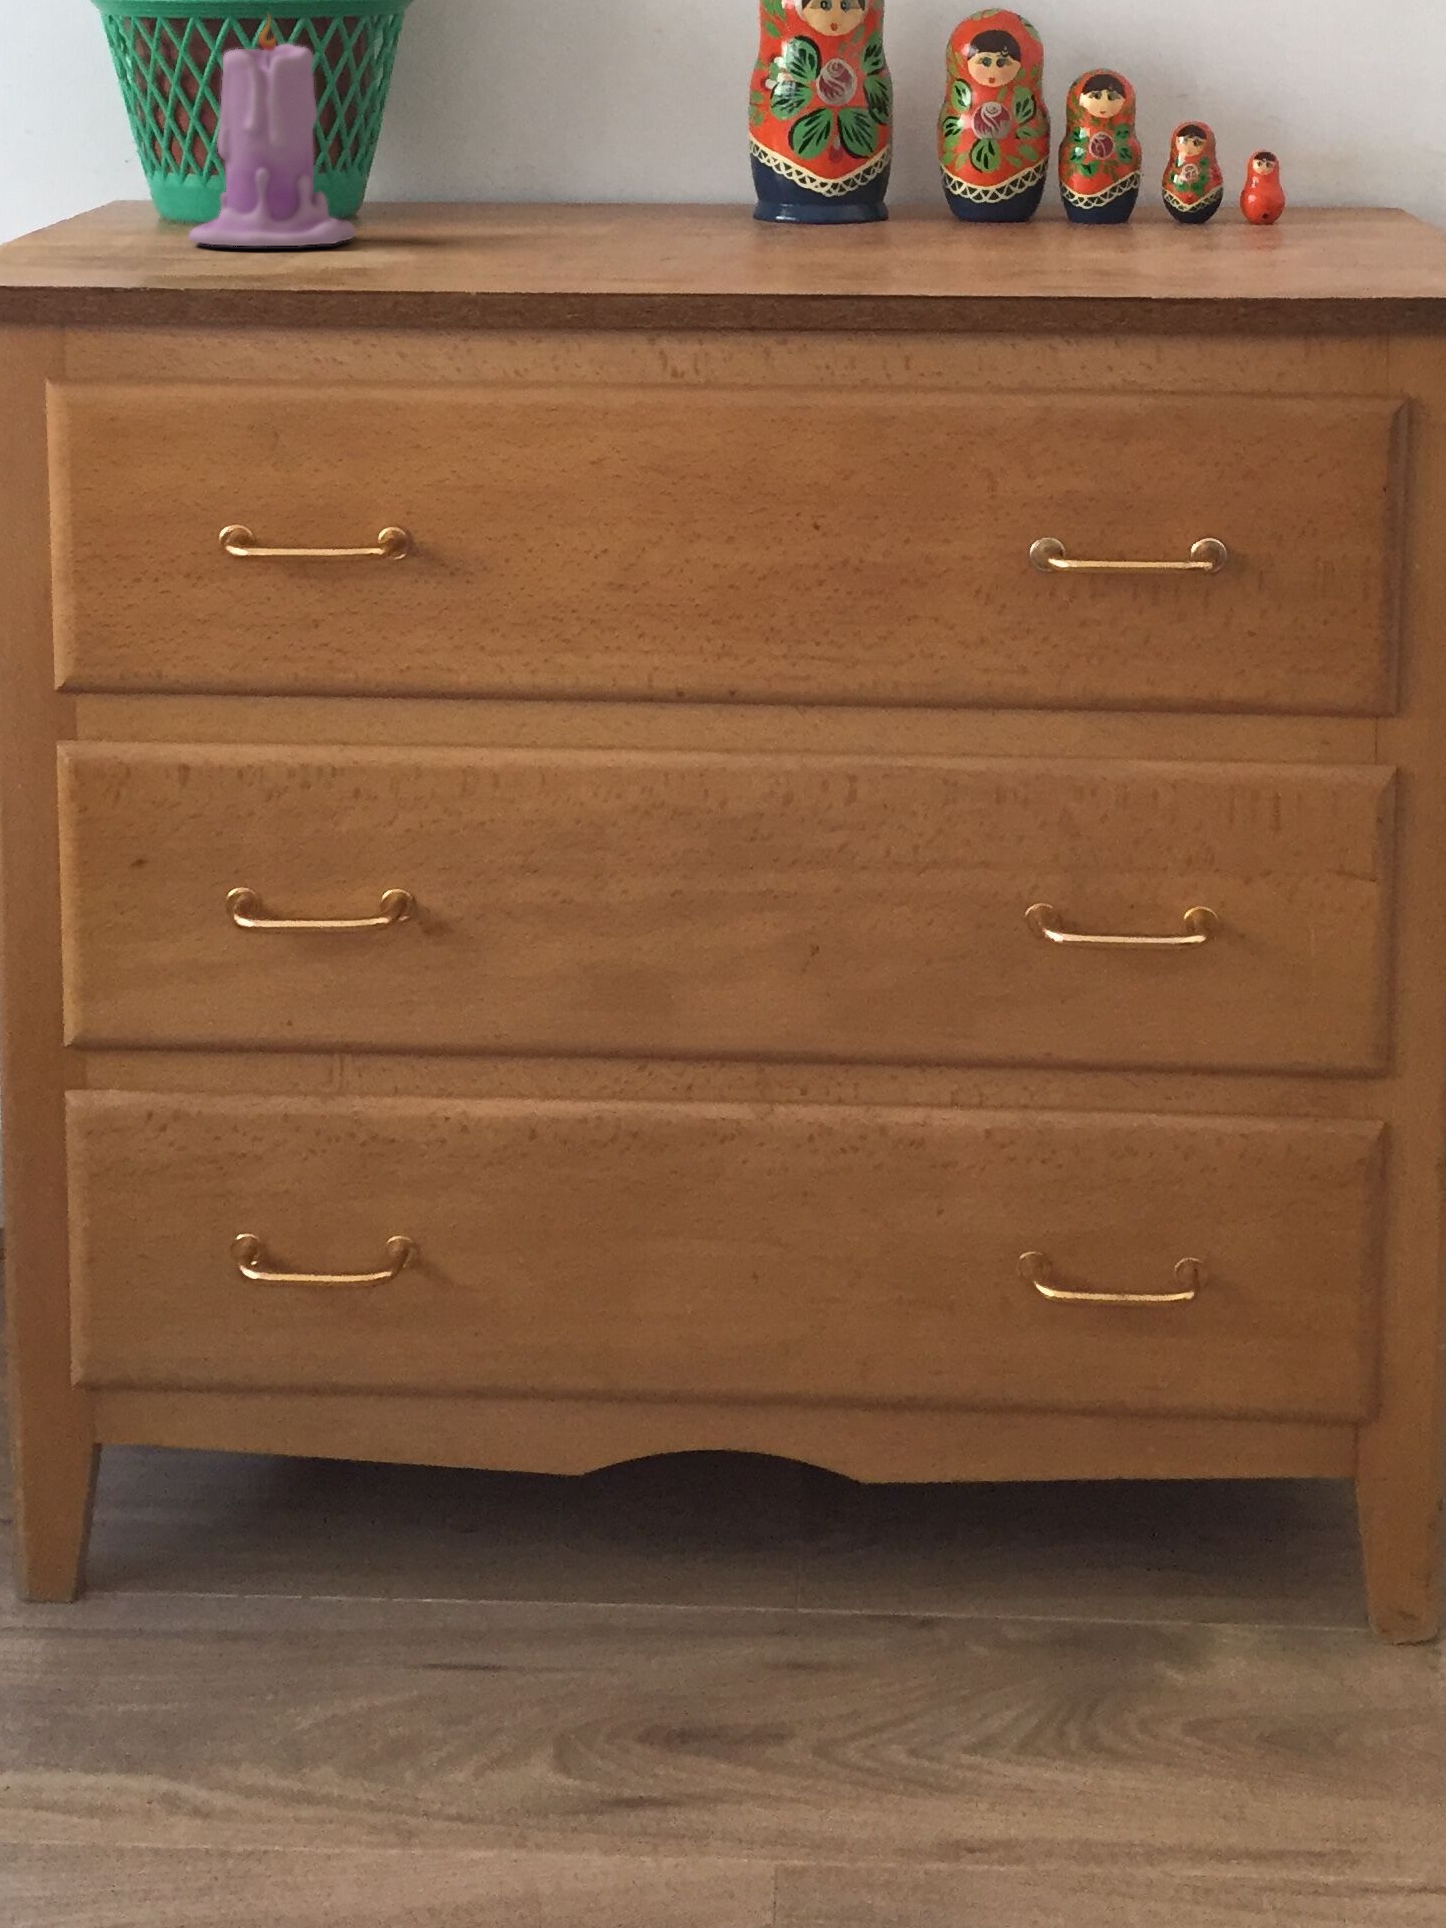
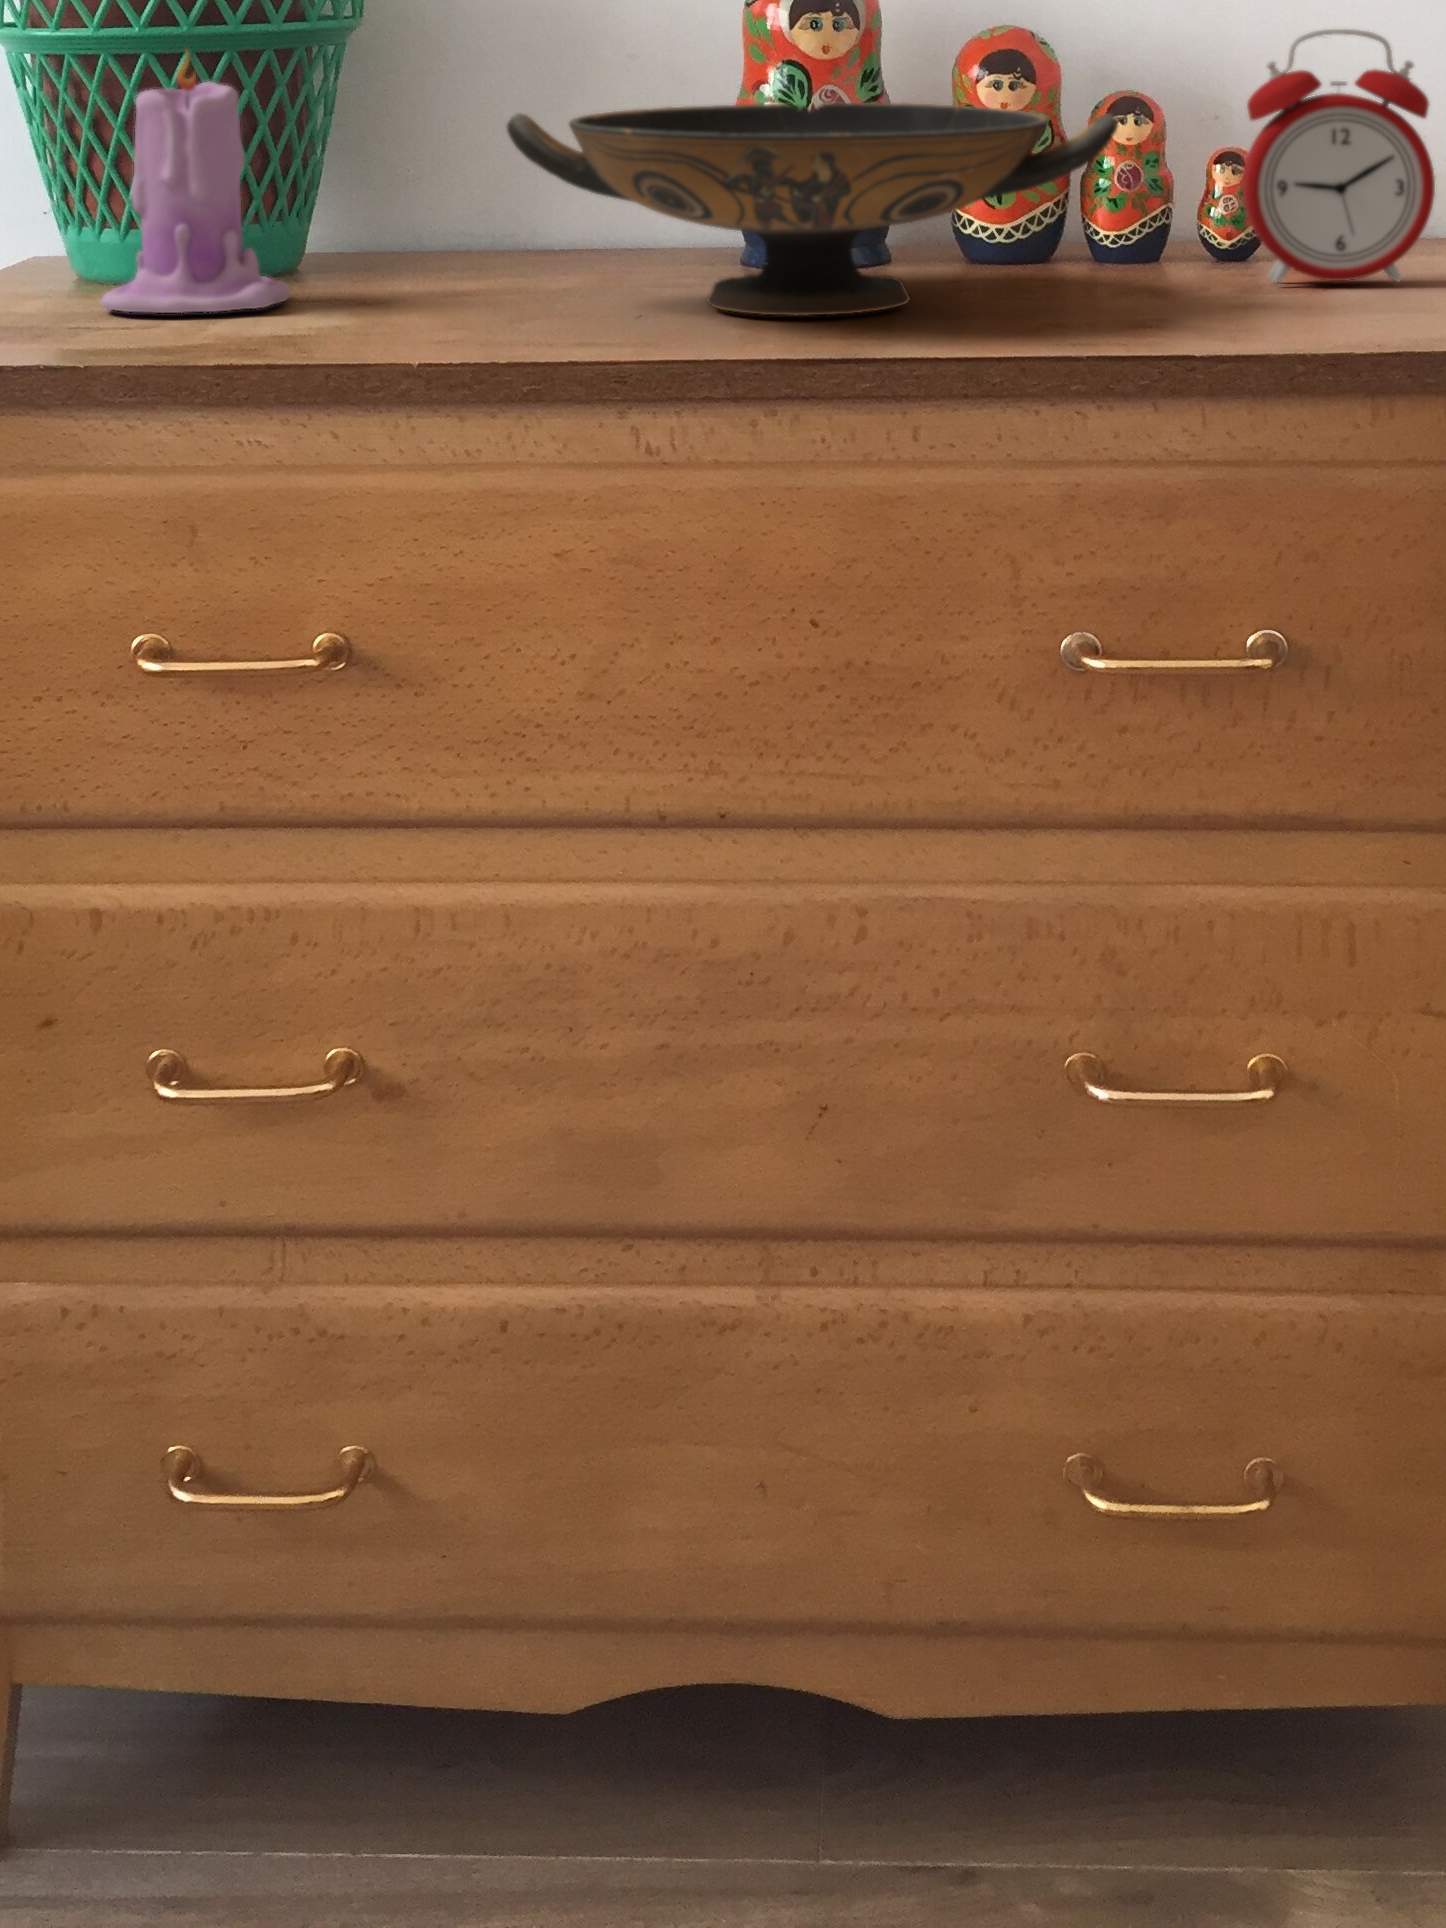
alarm clock: none [1200,16,1371,243] -> present [1242,29,1435,283]
decorative bowl: none [550,74,1091,258] -> present [507,103,1118,316]

